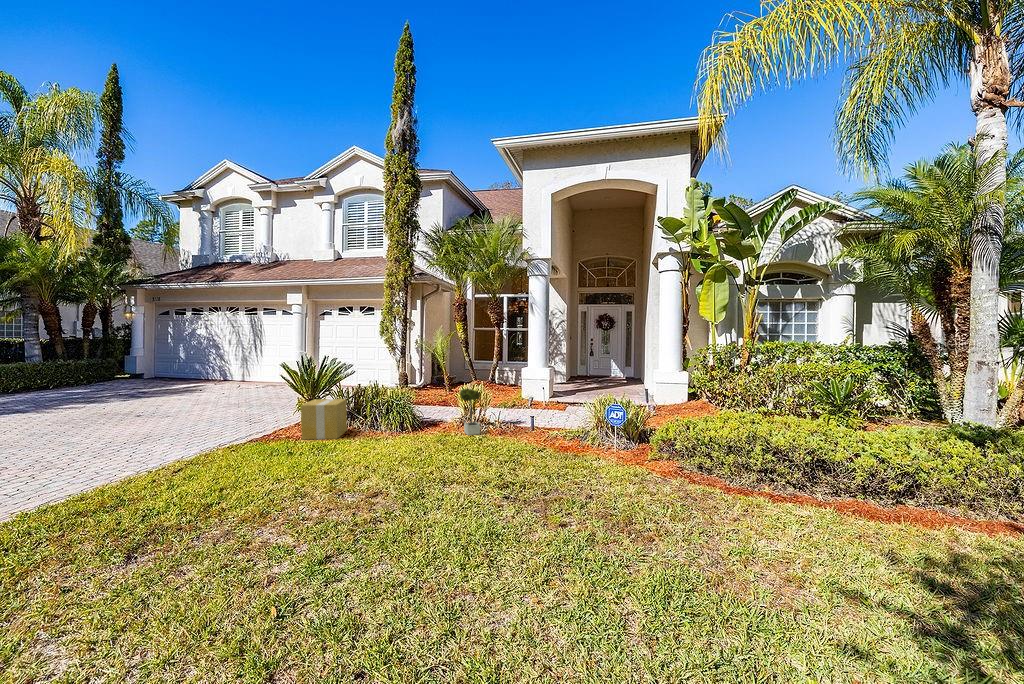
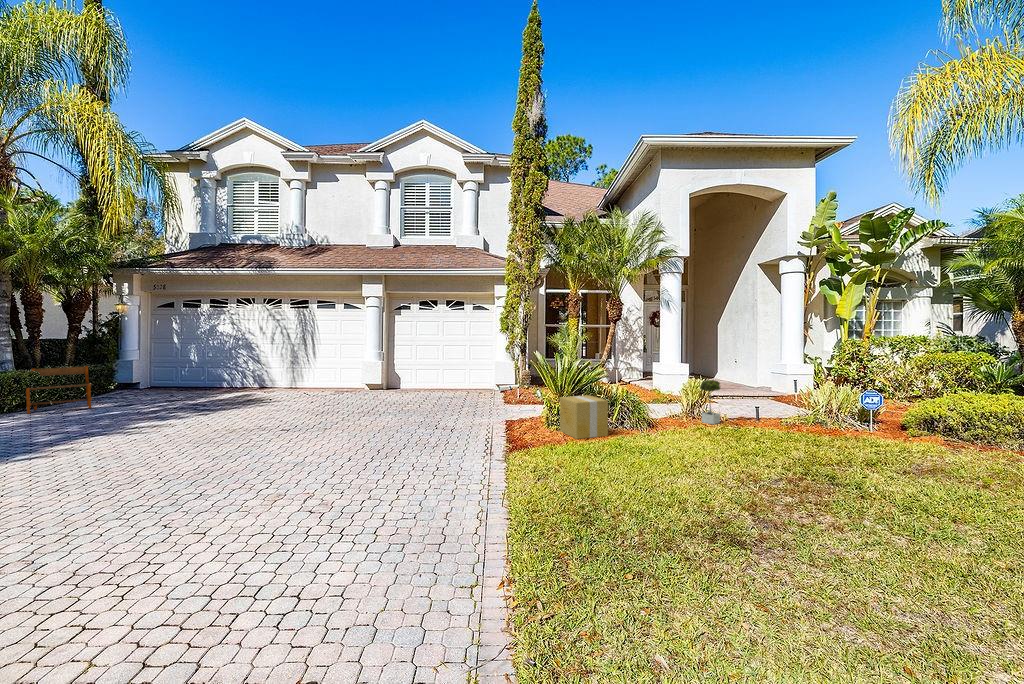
bench: none [34,360,87,394] -> present [26,366,92,414]

